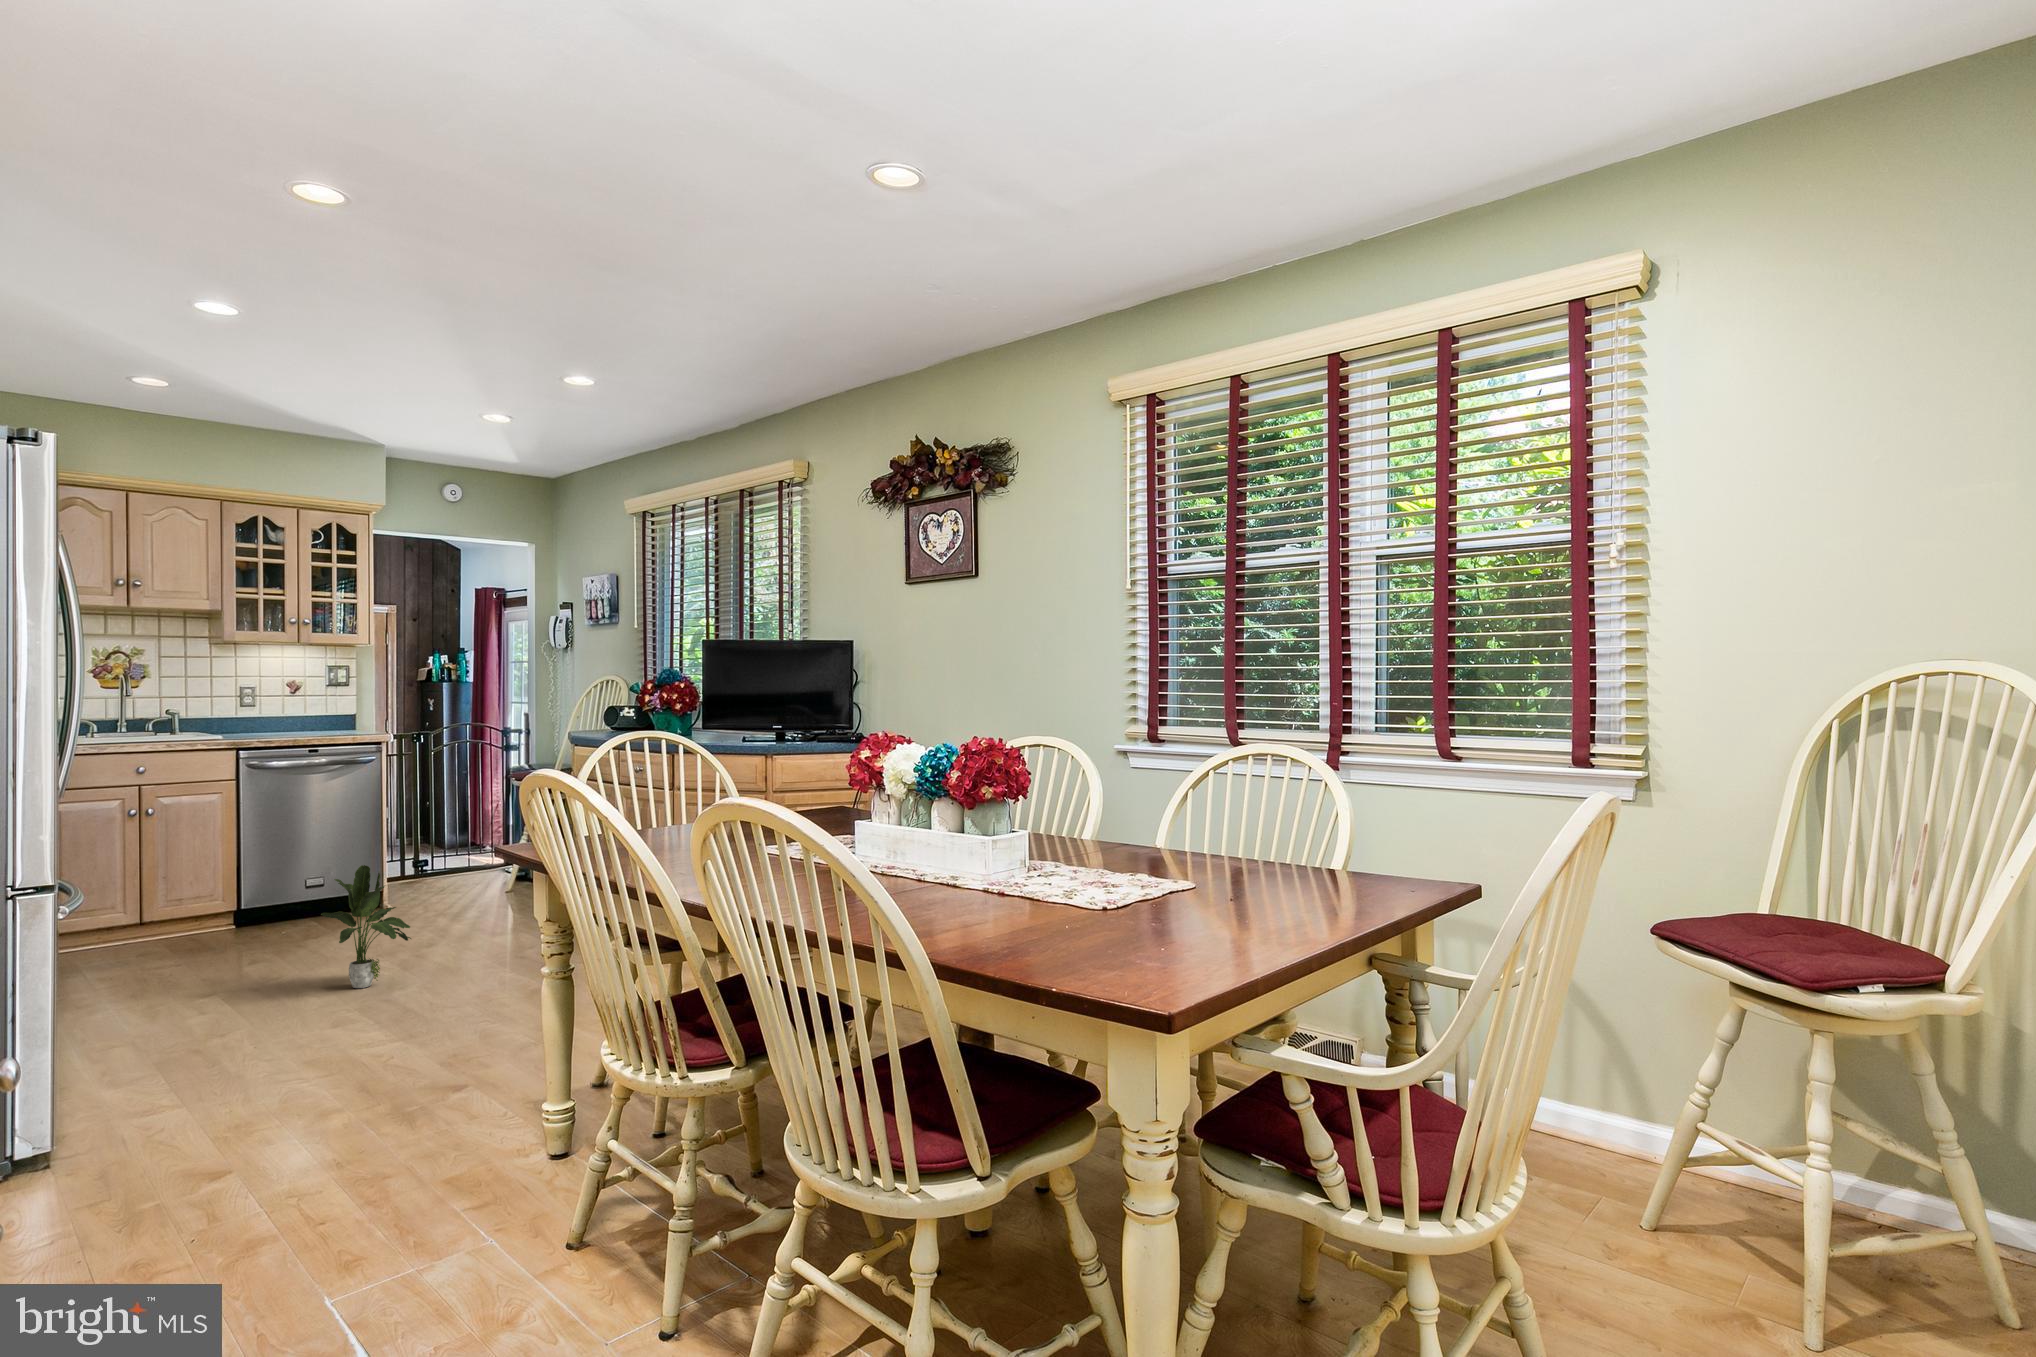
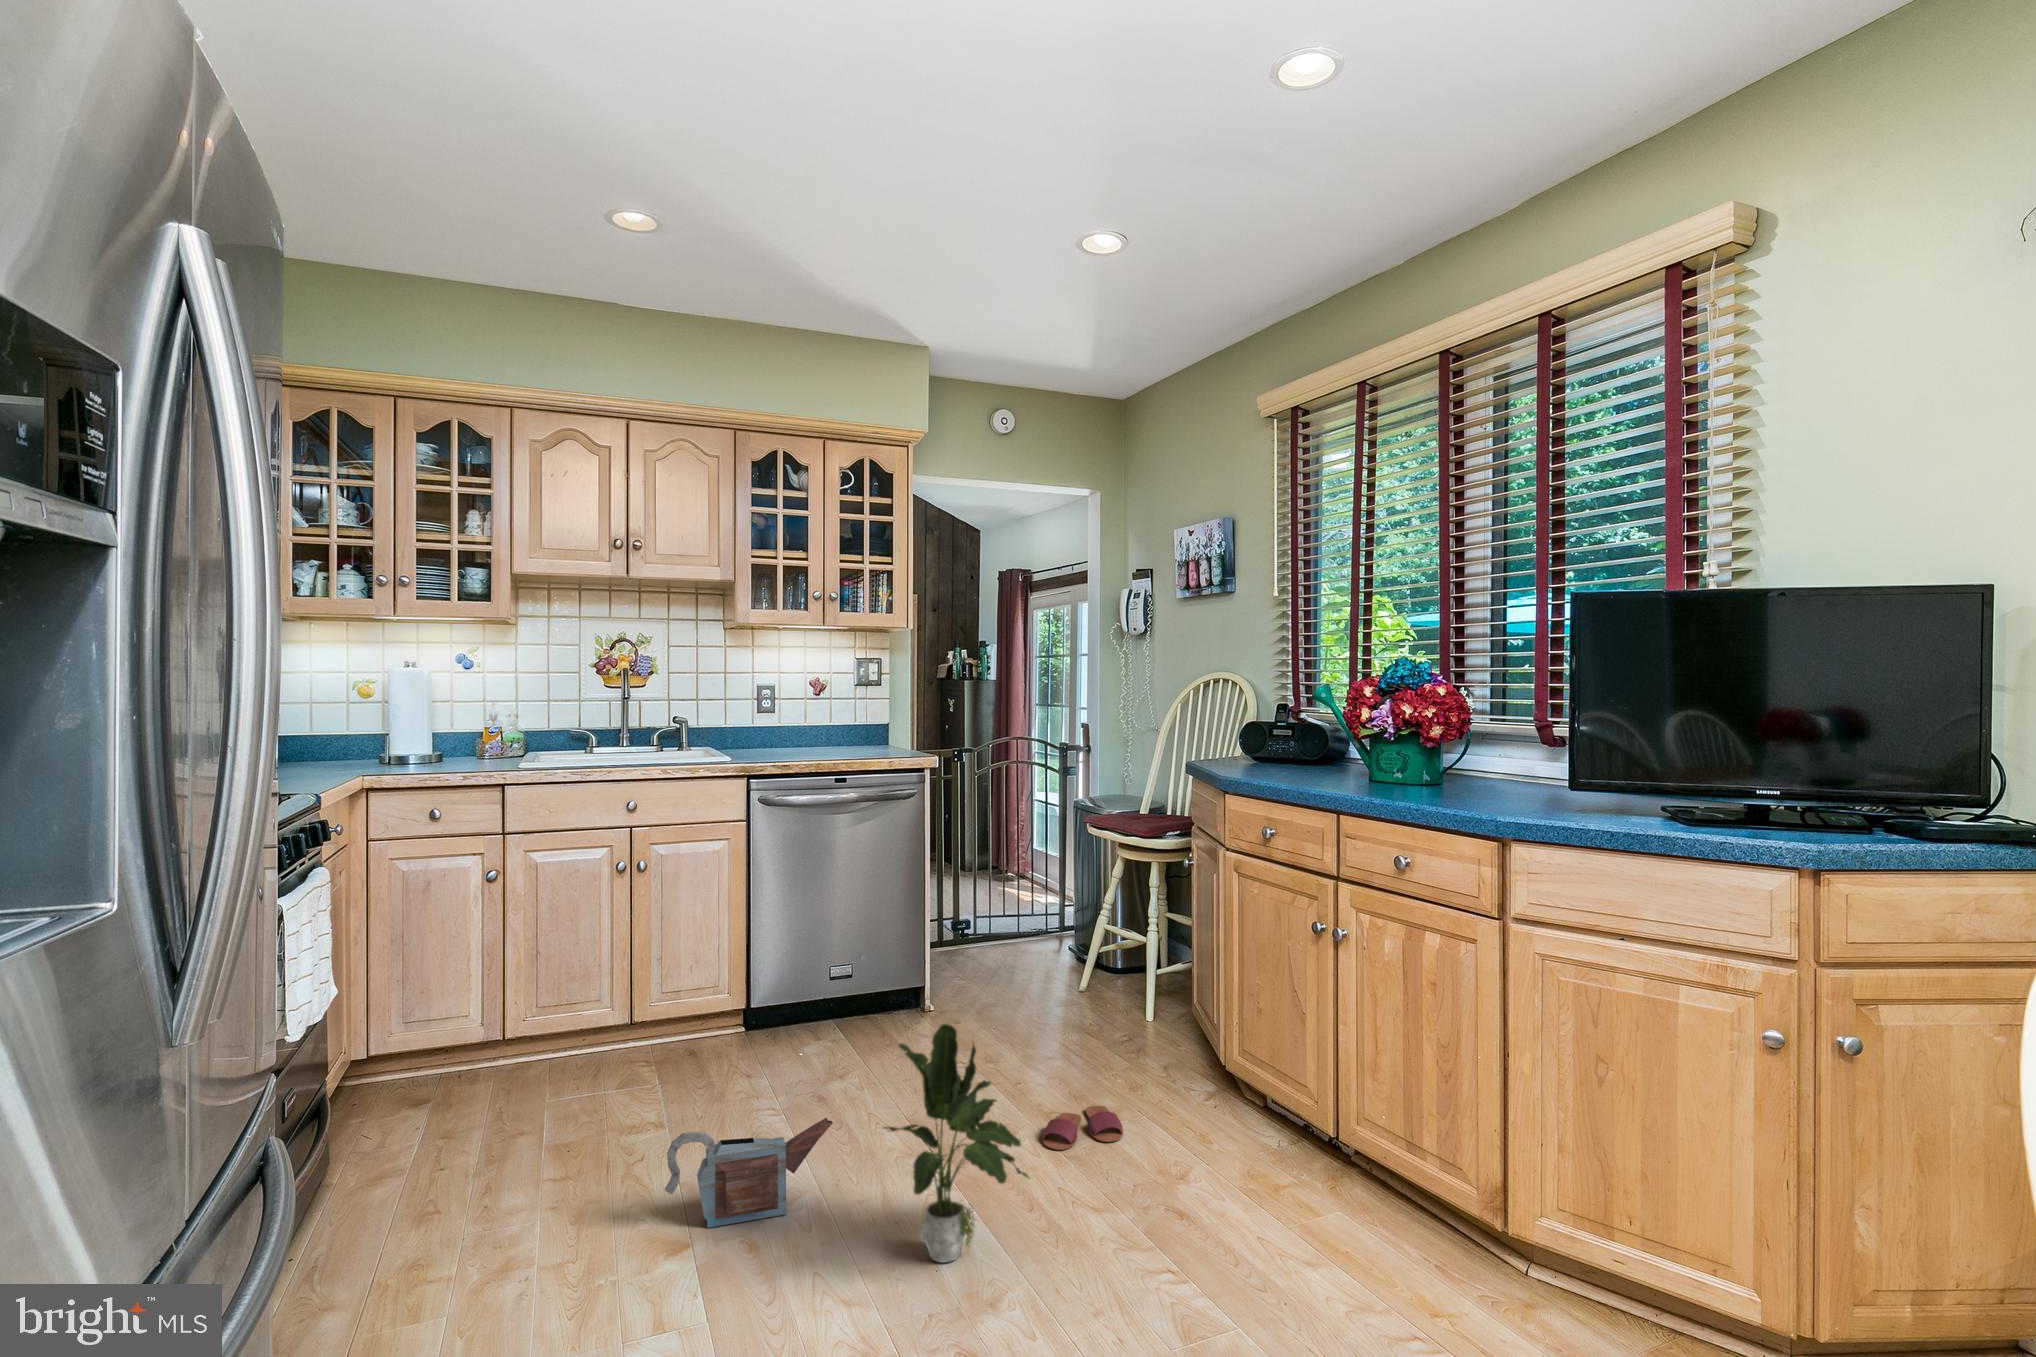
watering can: none [180,931,294,993] -> present [665,1118,833,1228]
slippers: none [440,933,494,951] -> present [1042,1106,1123,1150]

